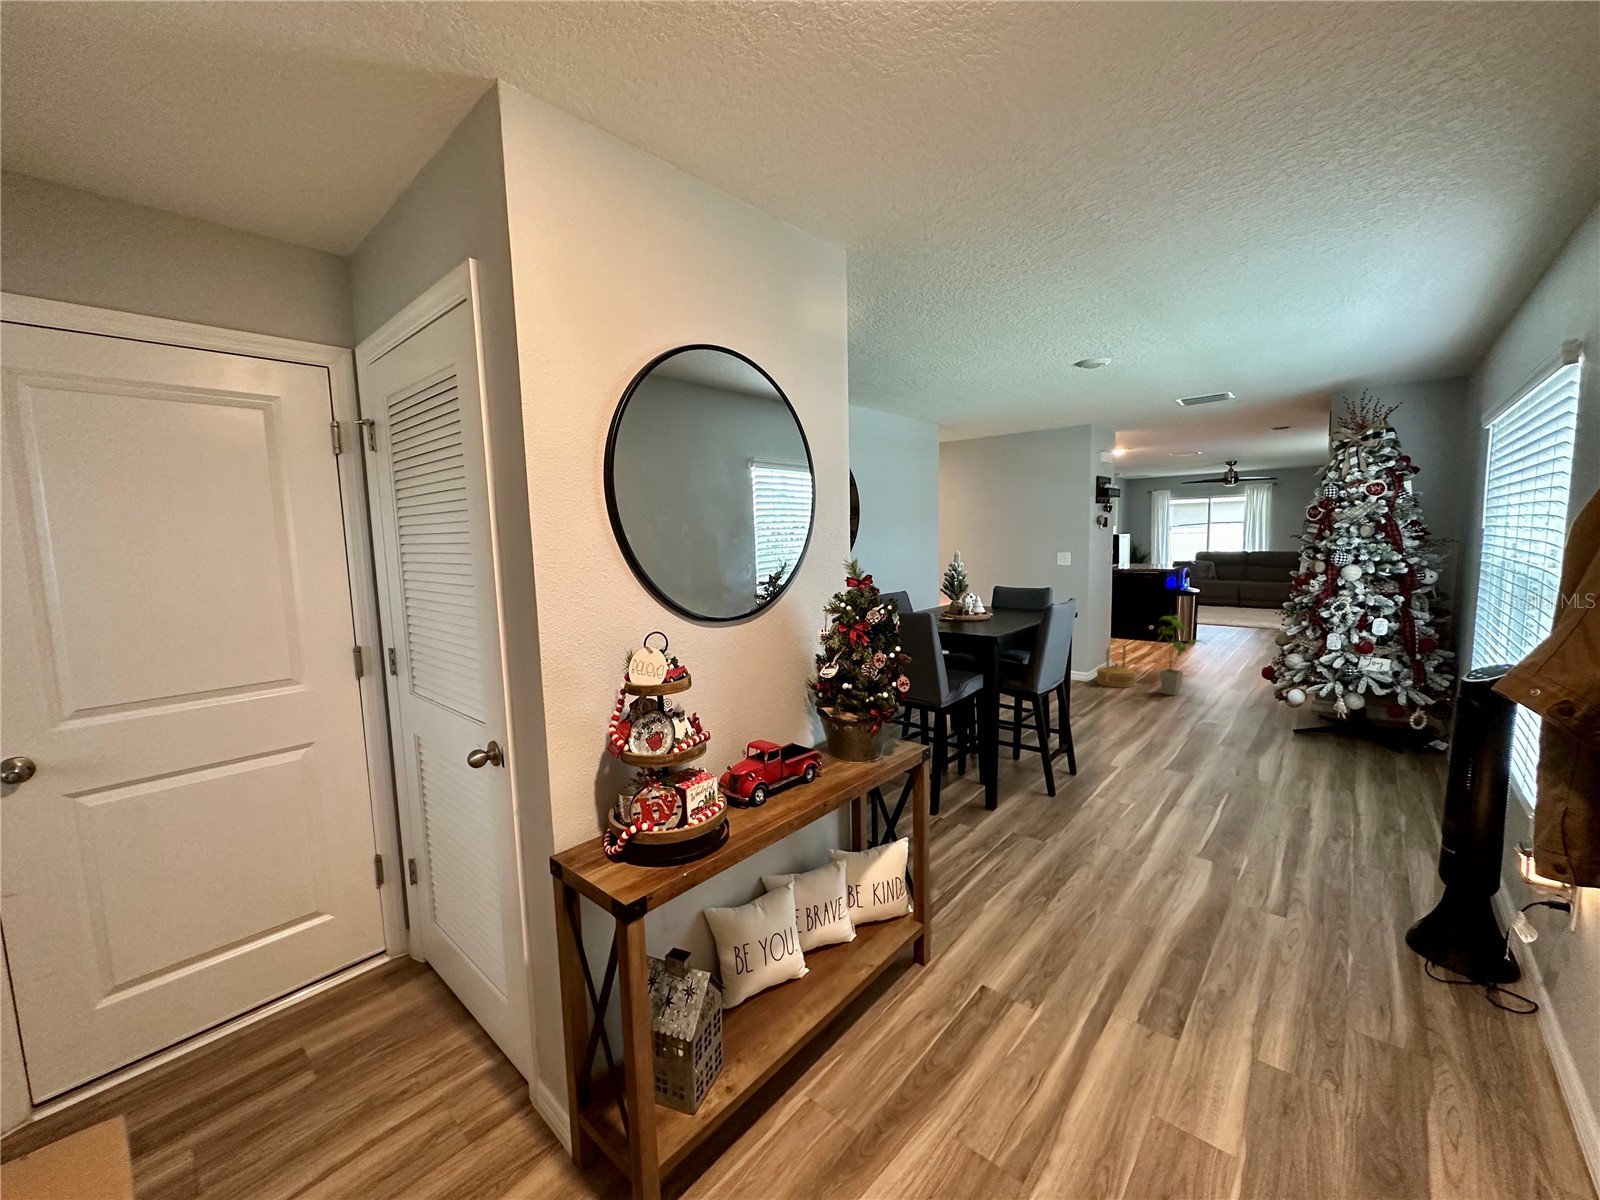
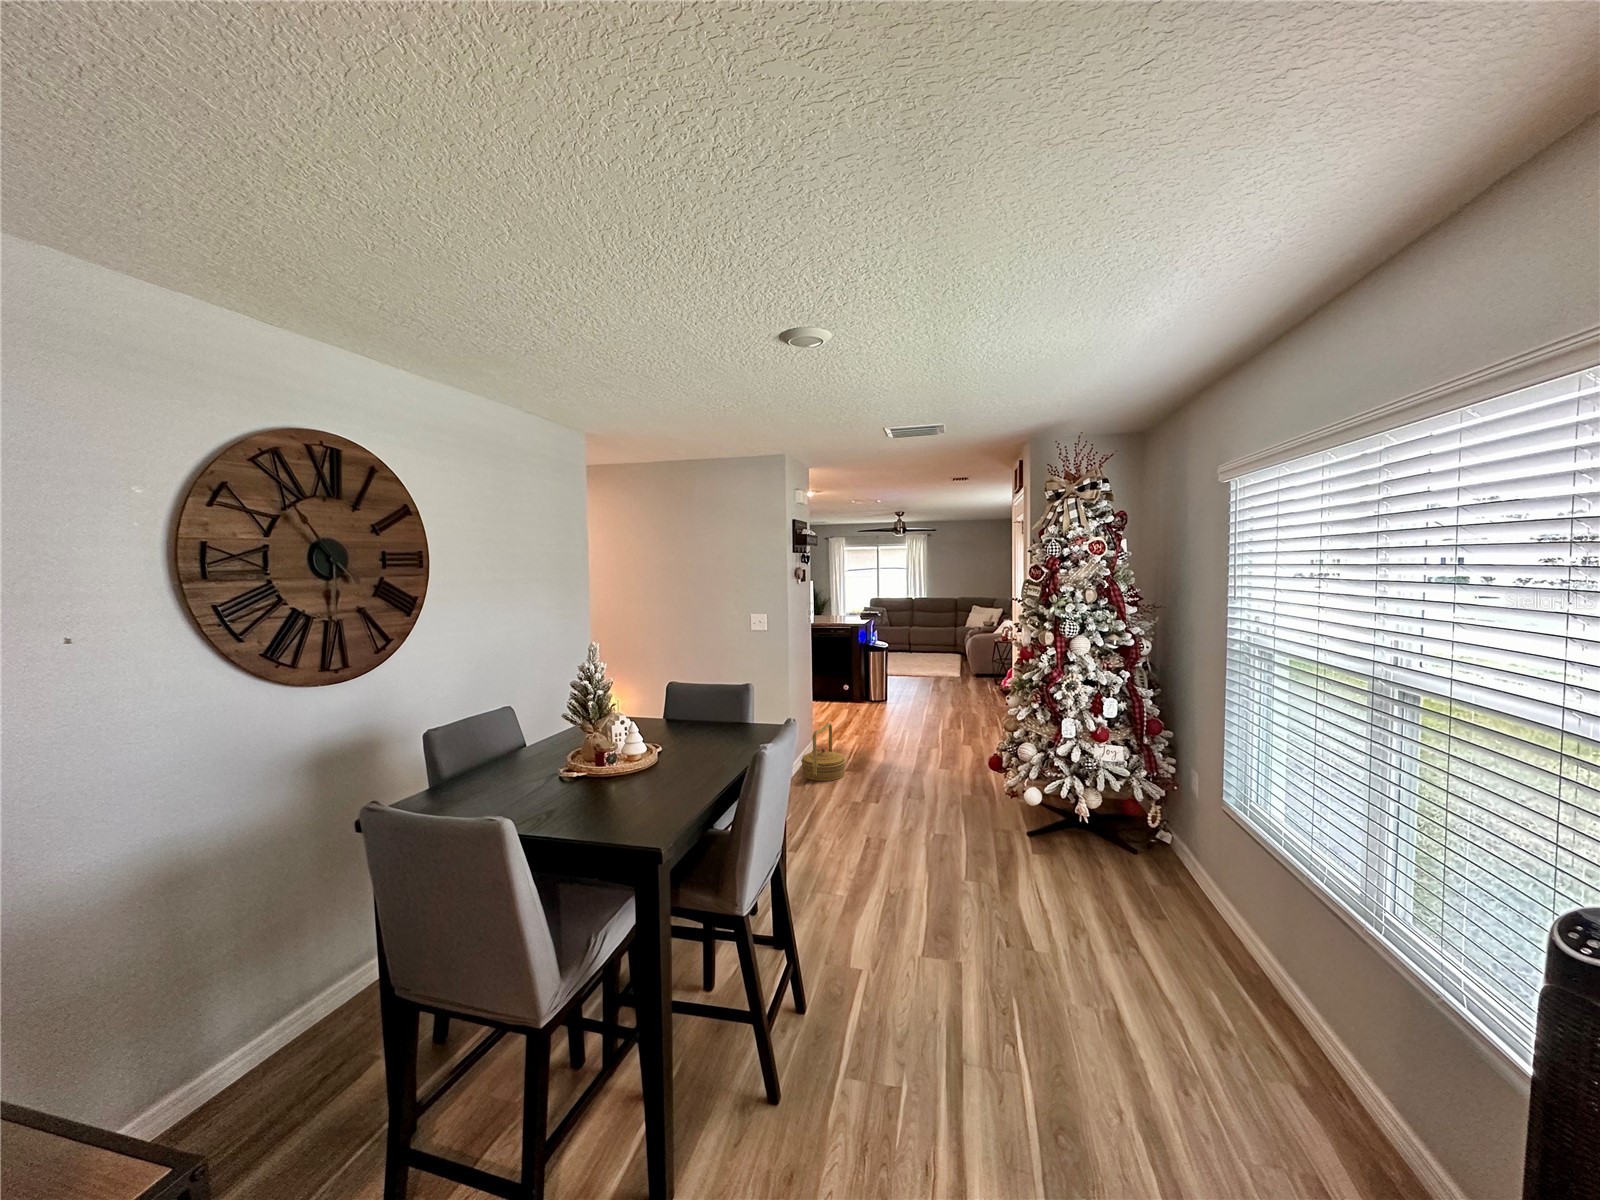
house plant: present [1158,615,1201,695] -> none [867,689,920,787]

